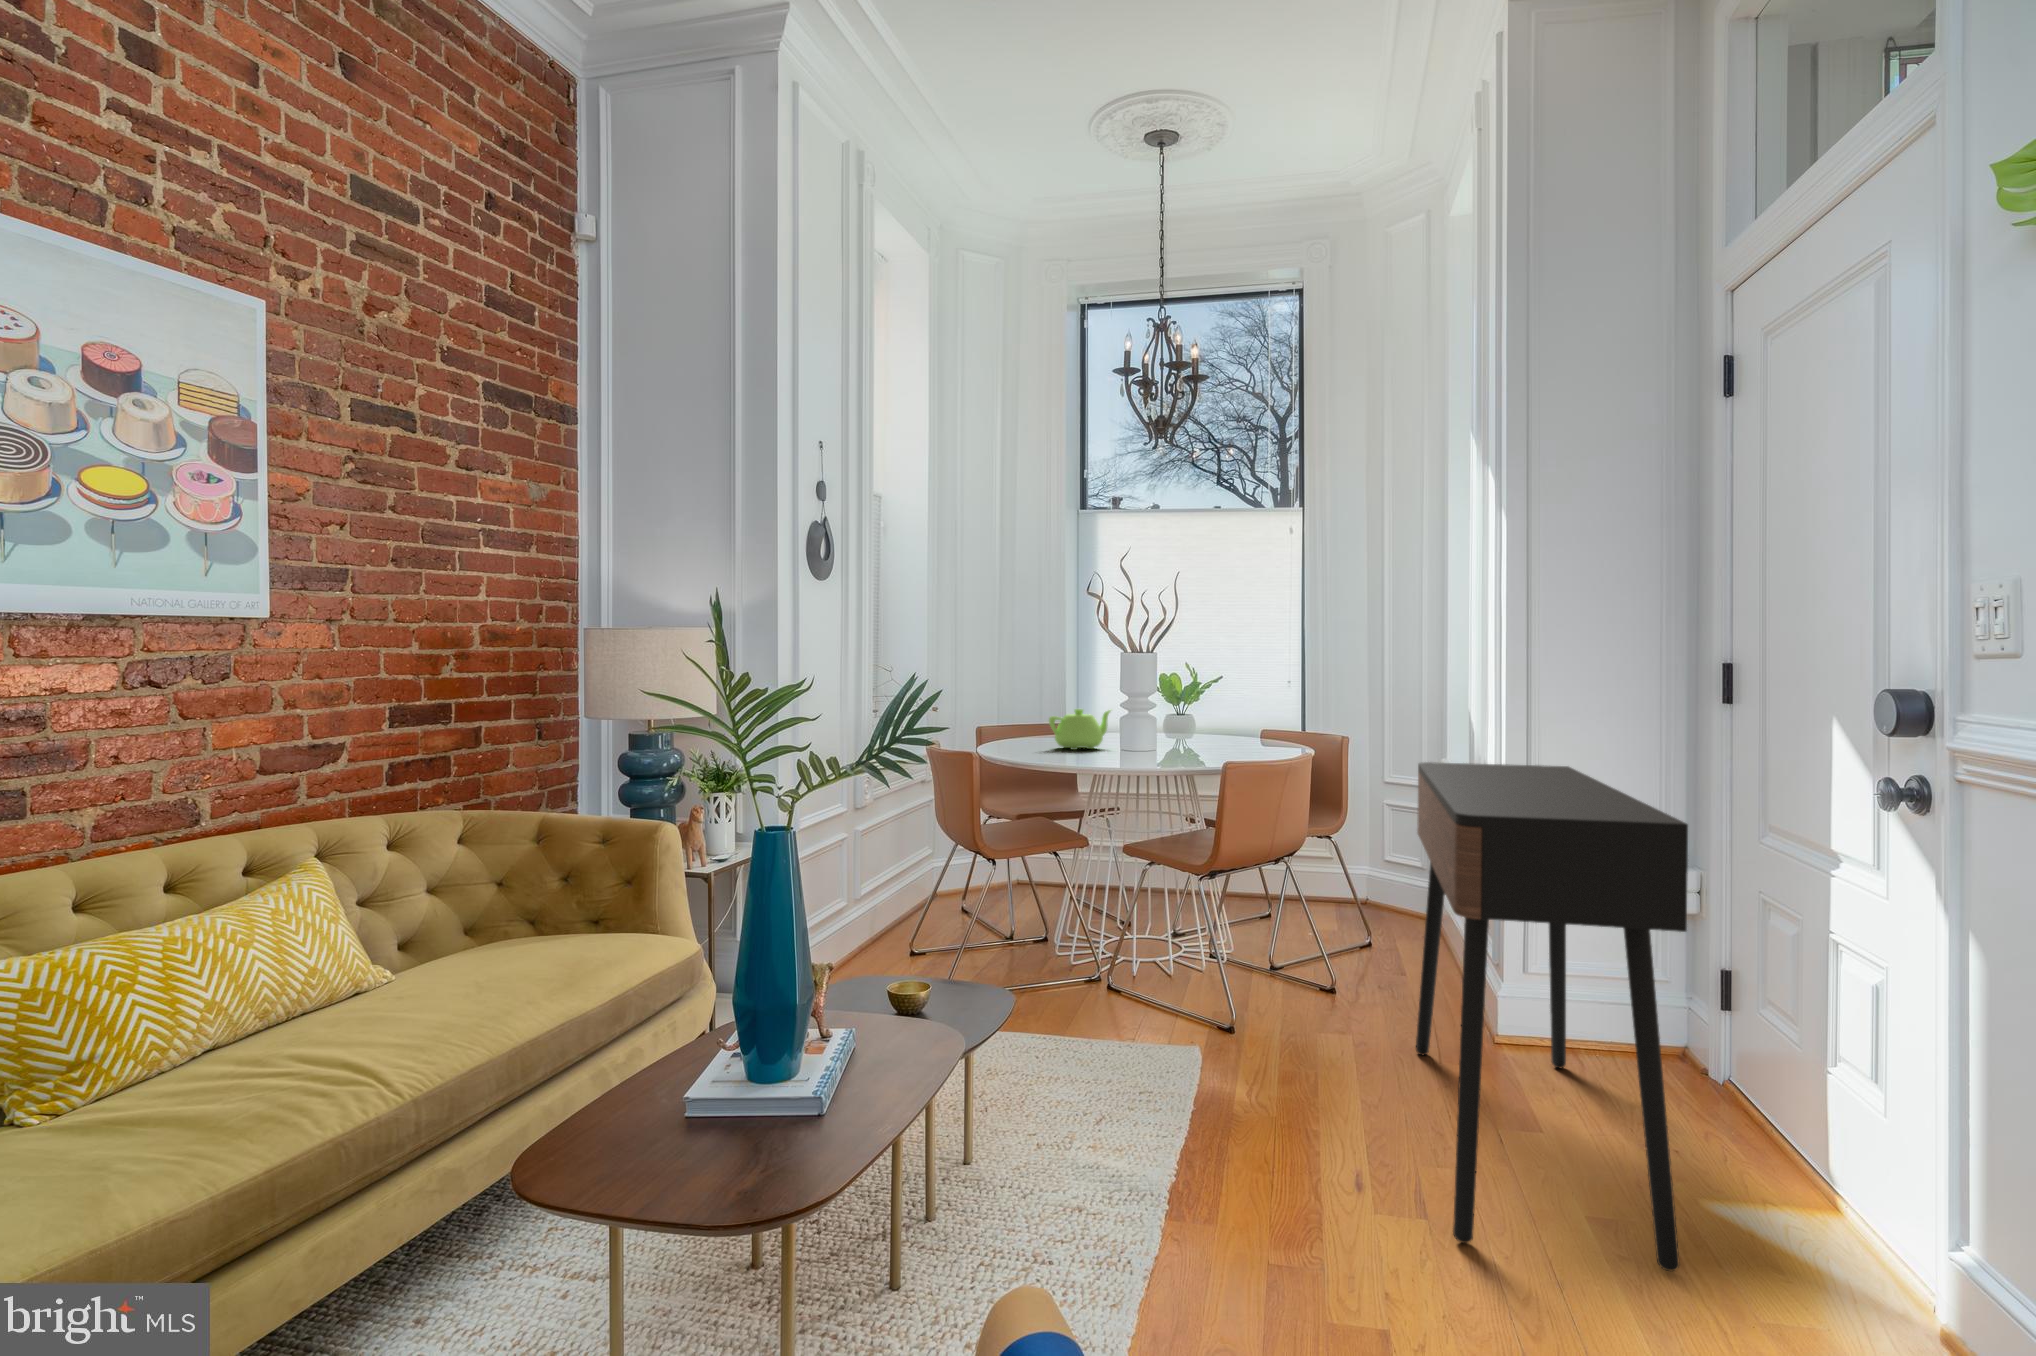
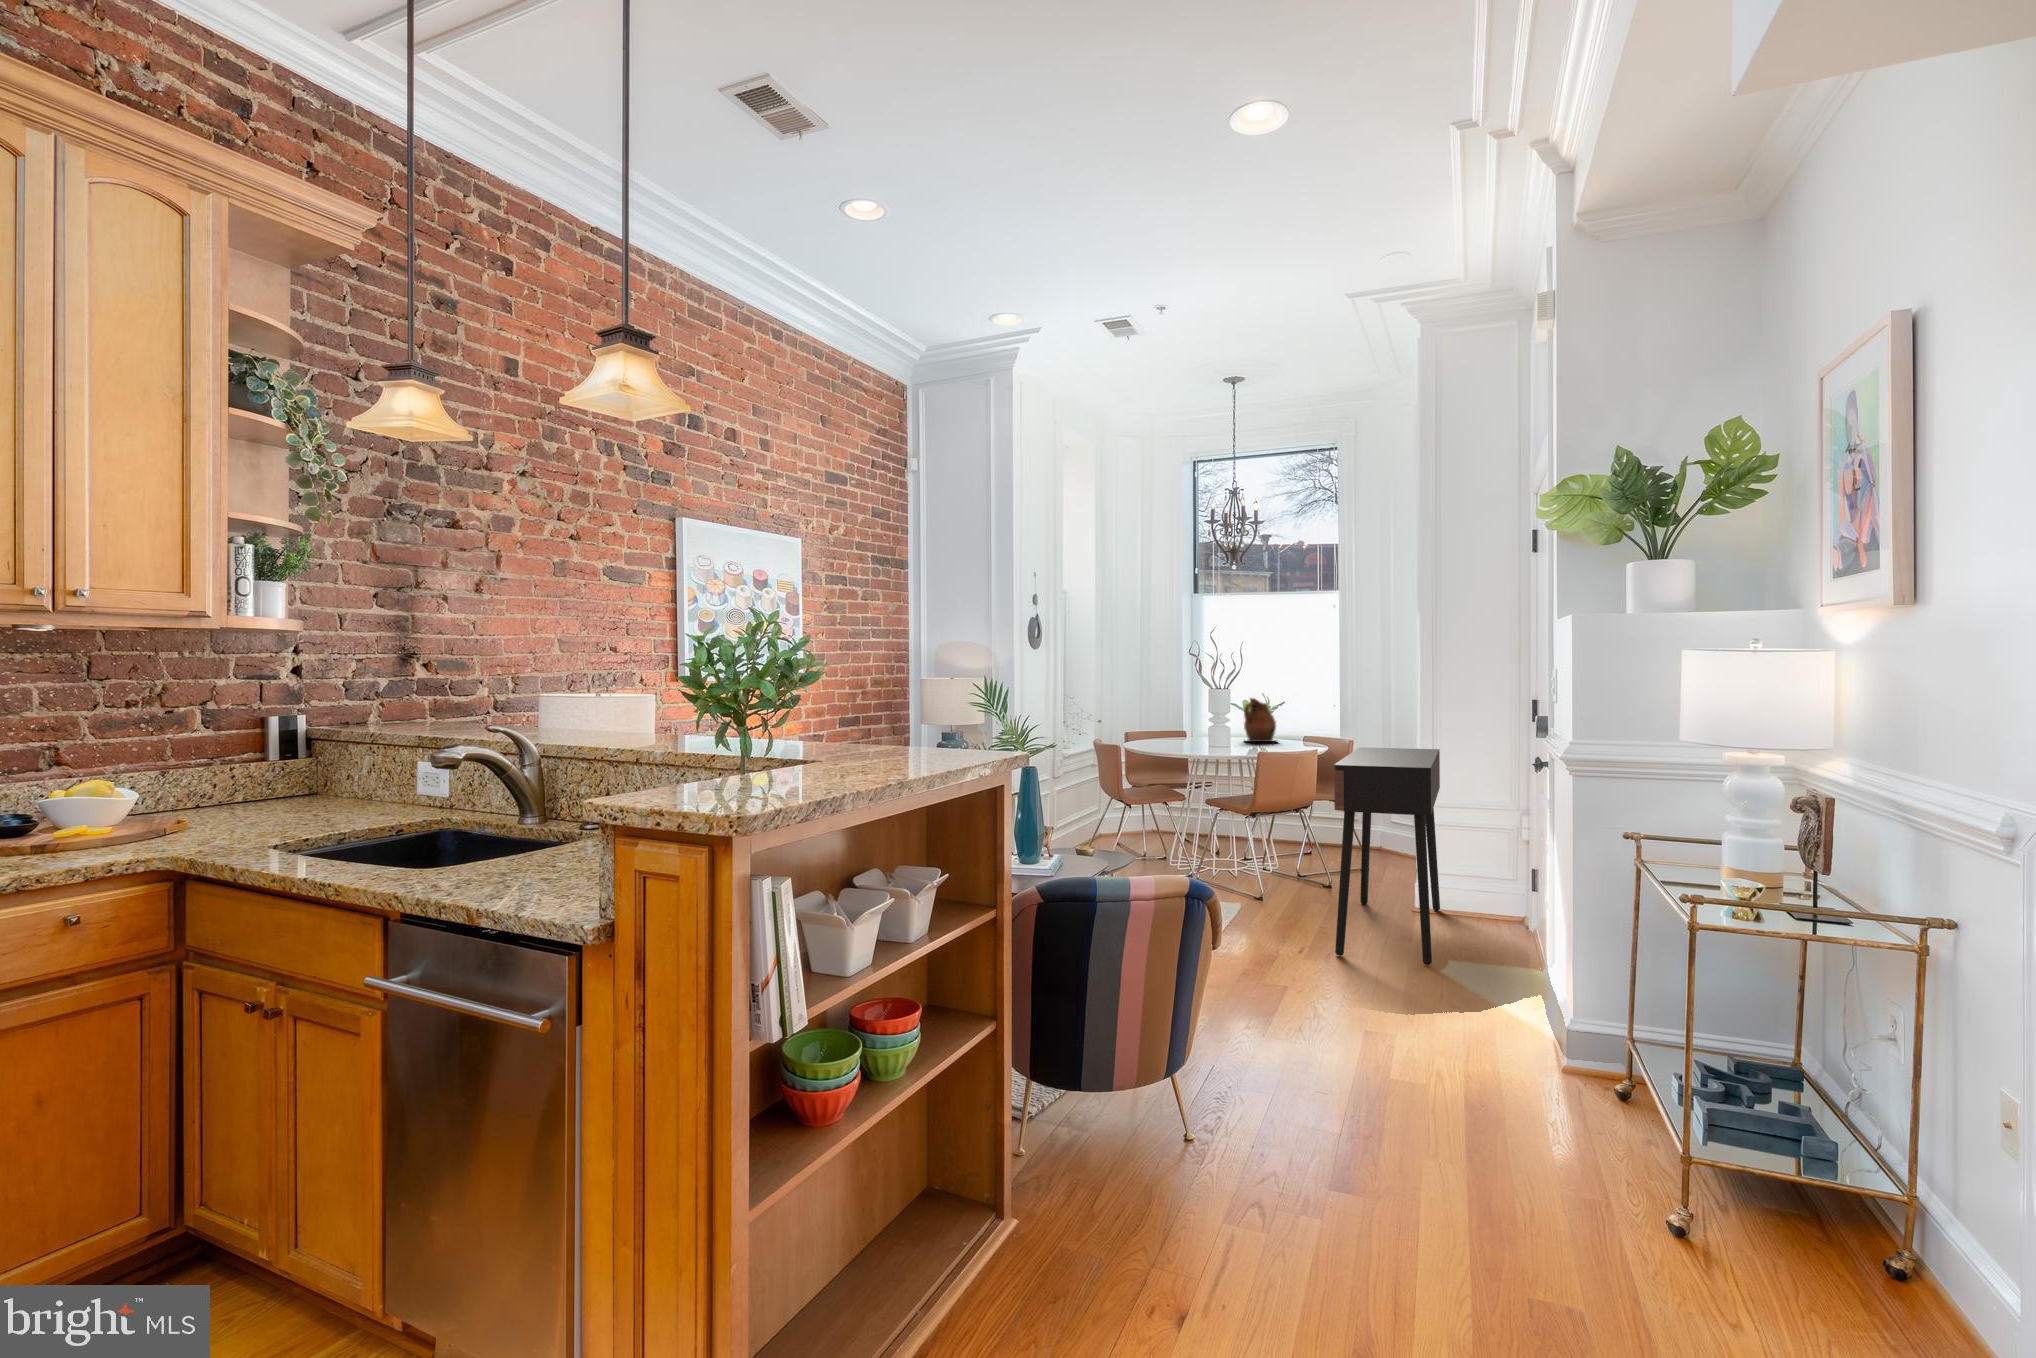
ceramic pitcher: none [1175,672,1243,749] -> present [1244,698,1277,742]
teapot: present [1049,709,1111,750] -> none [1165,720,1203,743]

